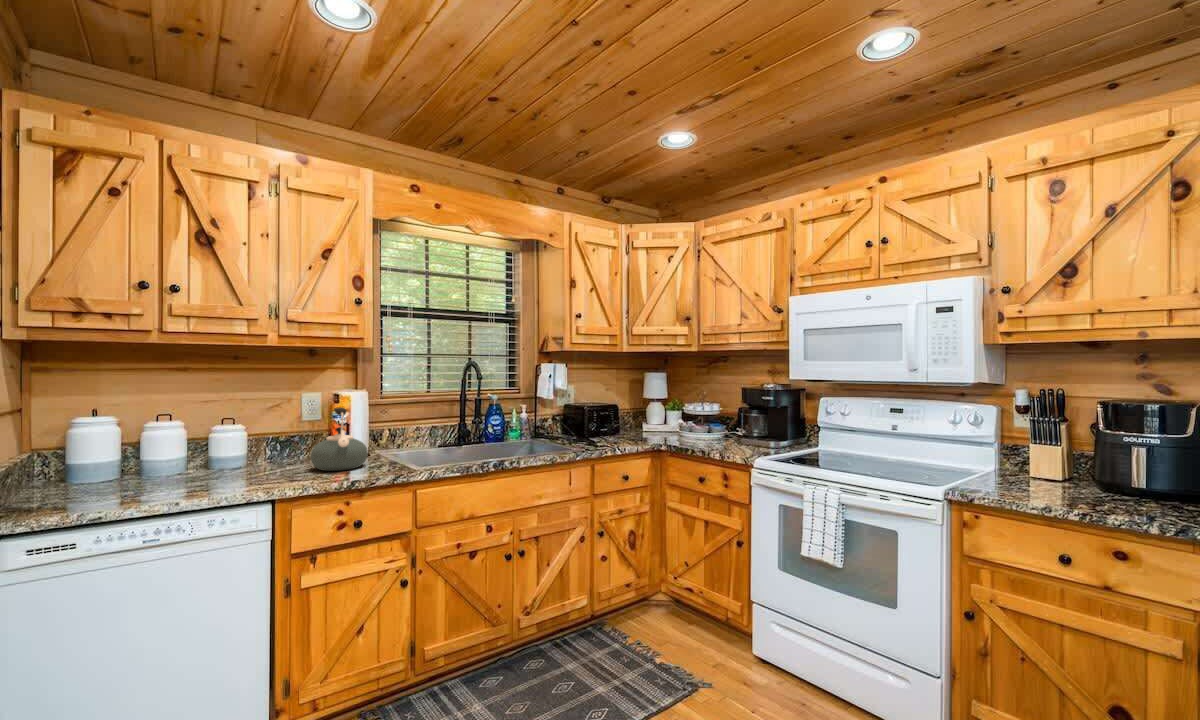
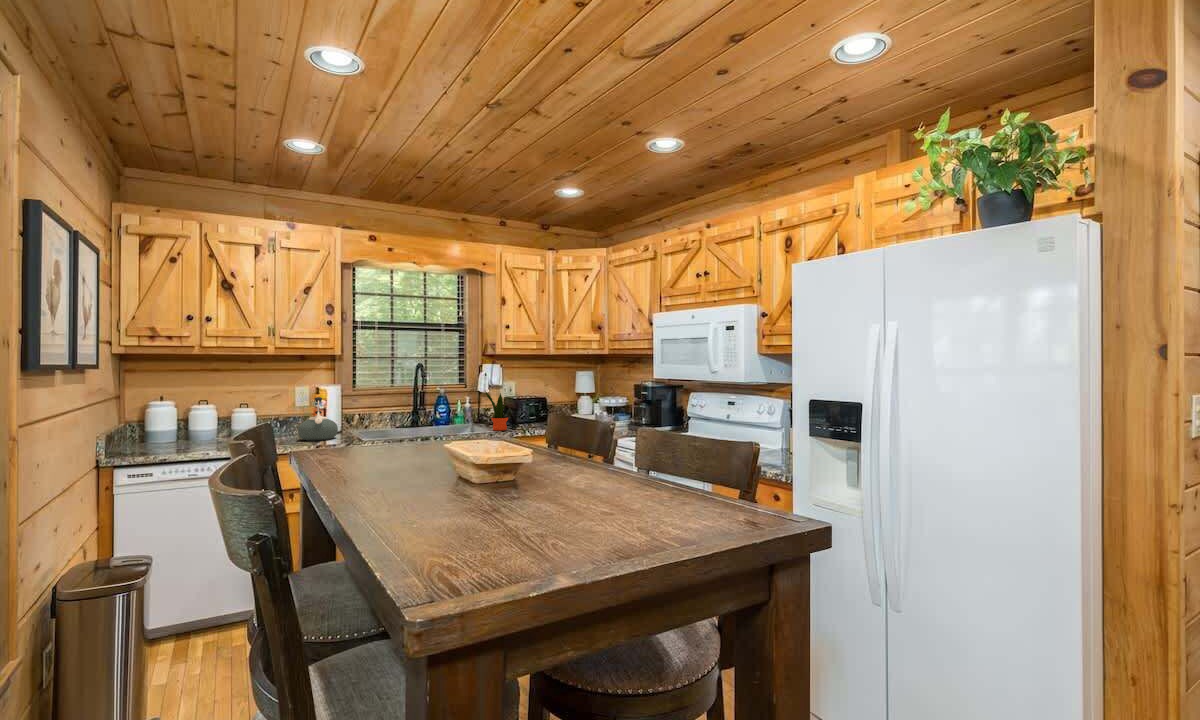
potted plant: none [564,396,594,450] -> present [485,391,508,431]

